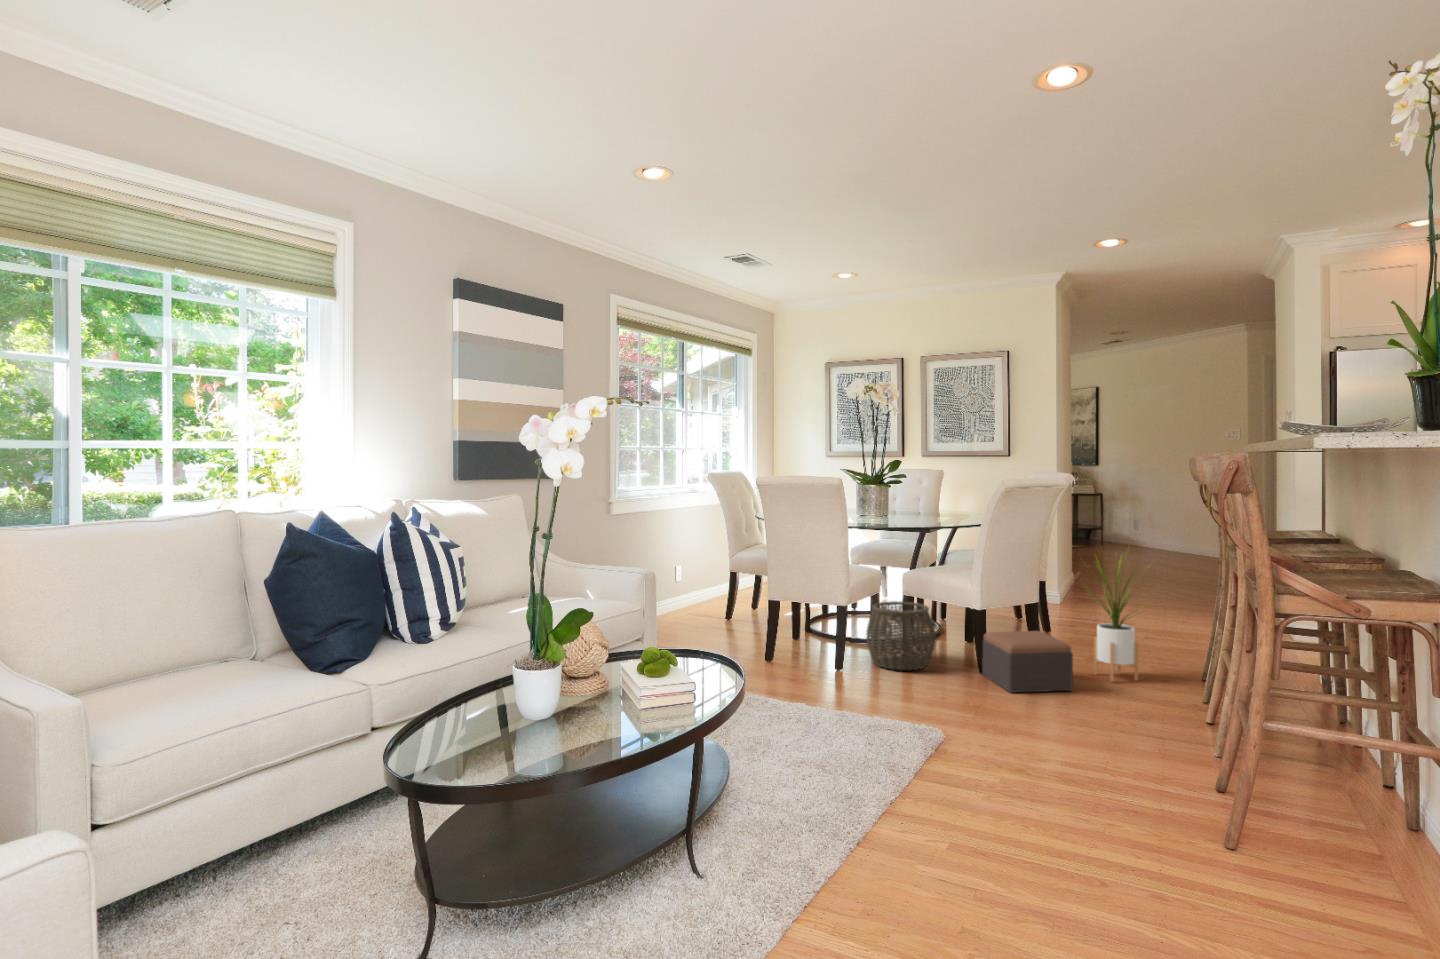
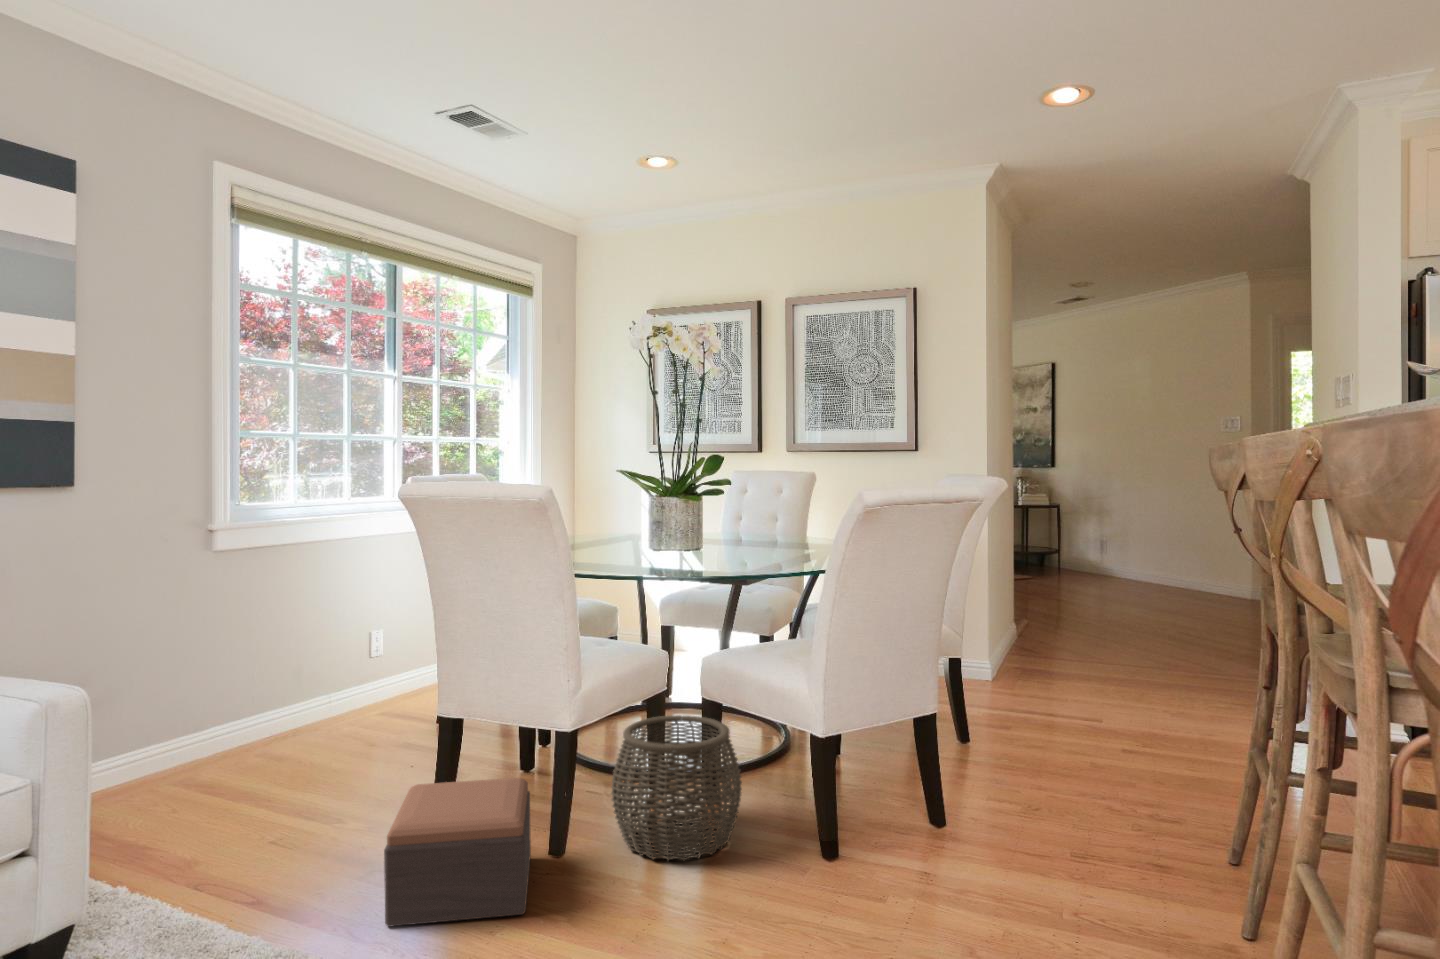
house plant: present [1092,552,1139,682] -> none [1000,608,1148,882]
footstool: present [982,631,1073,693] -> present [384,778,531,927]

